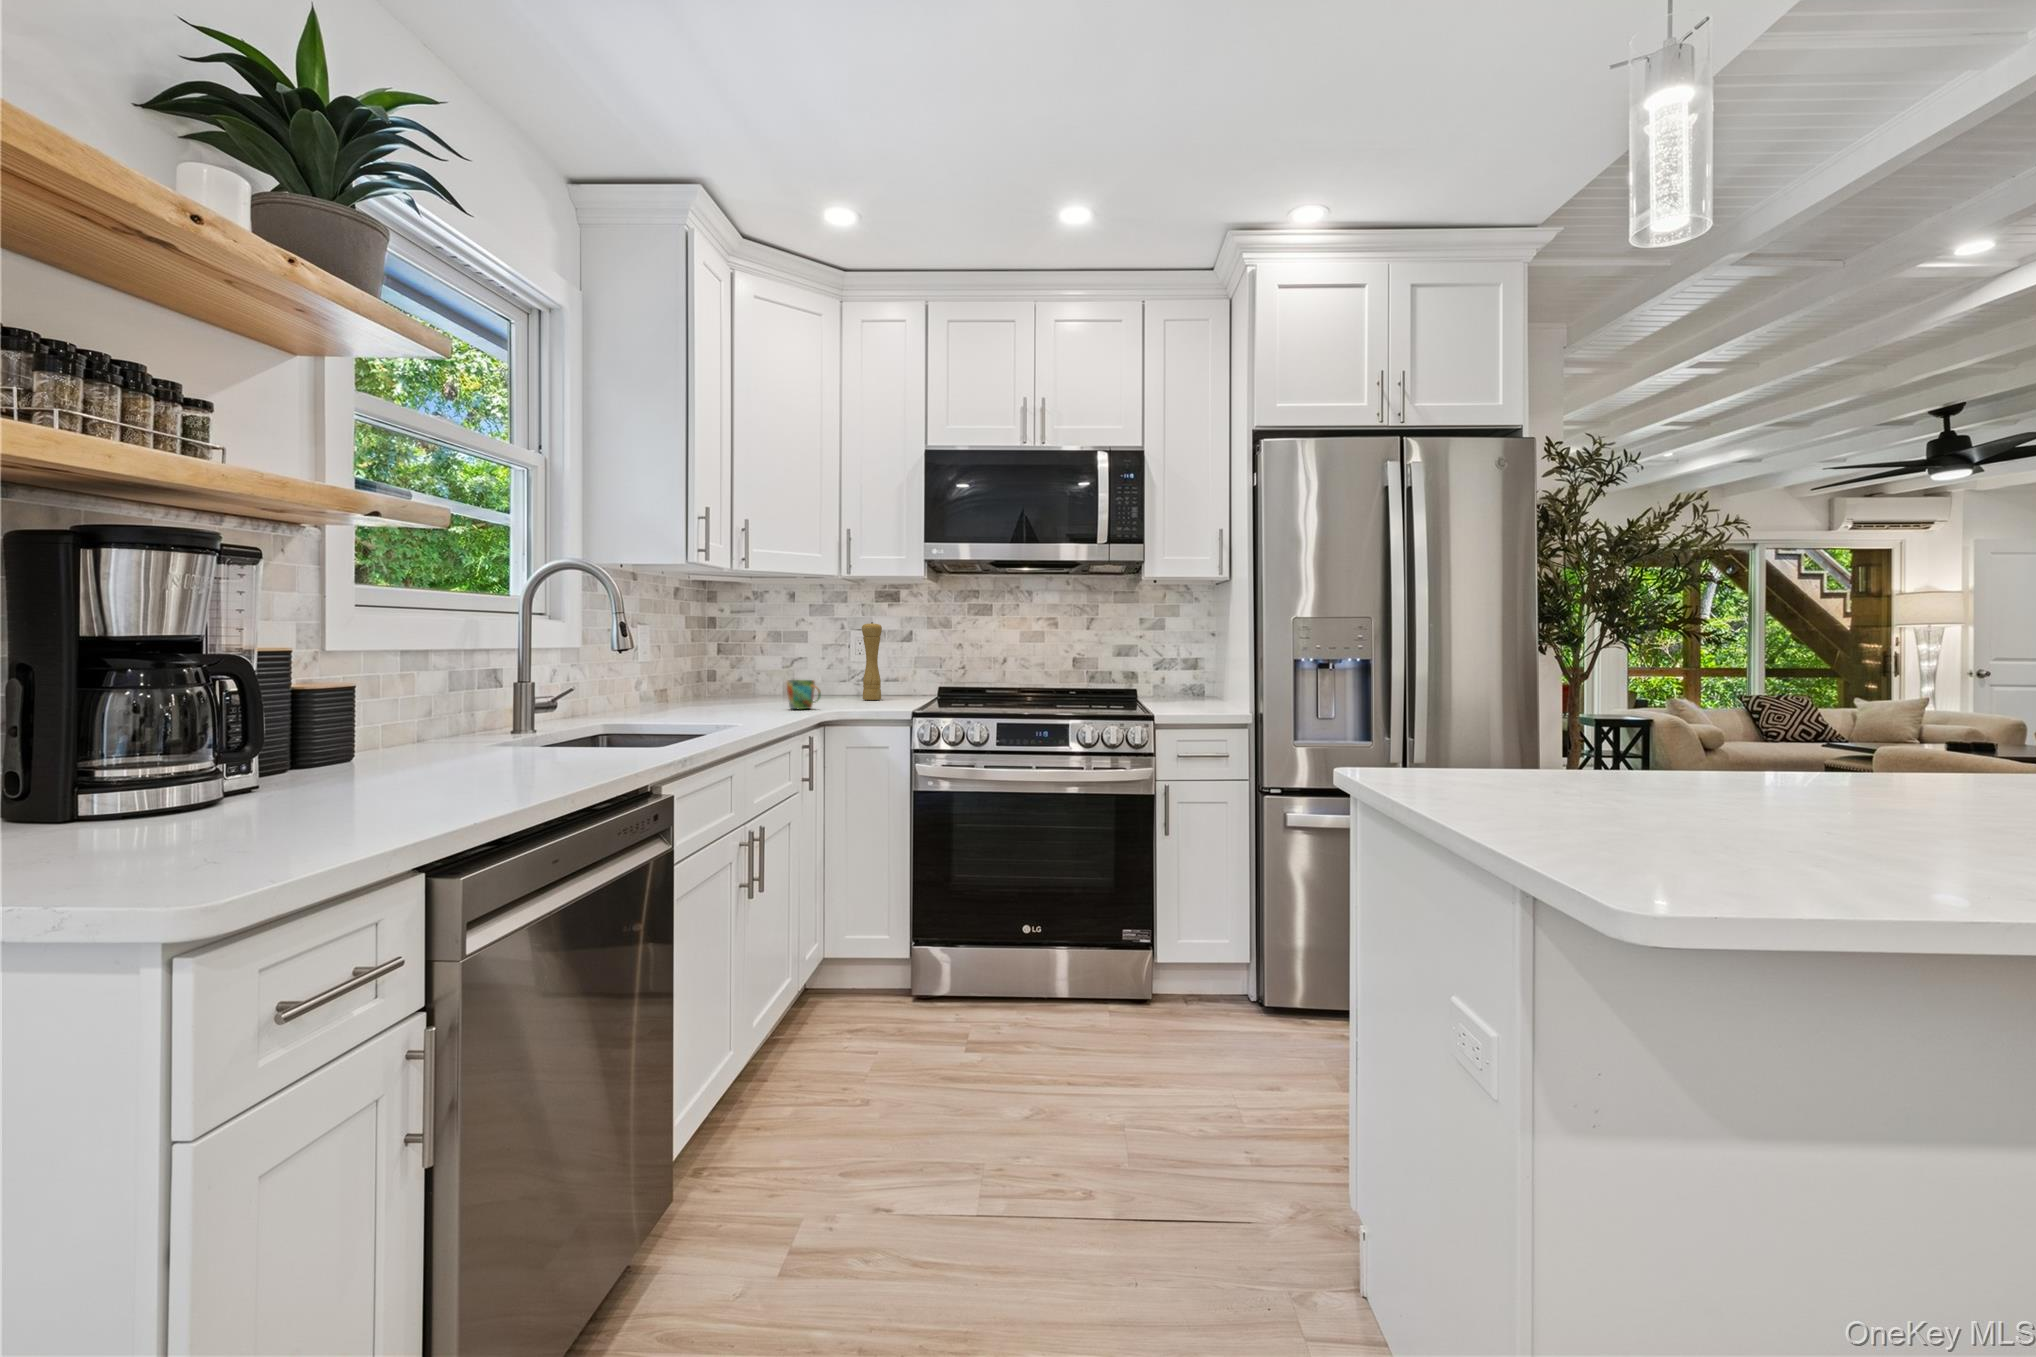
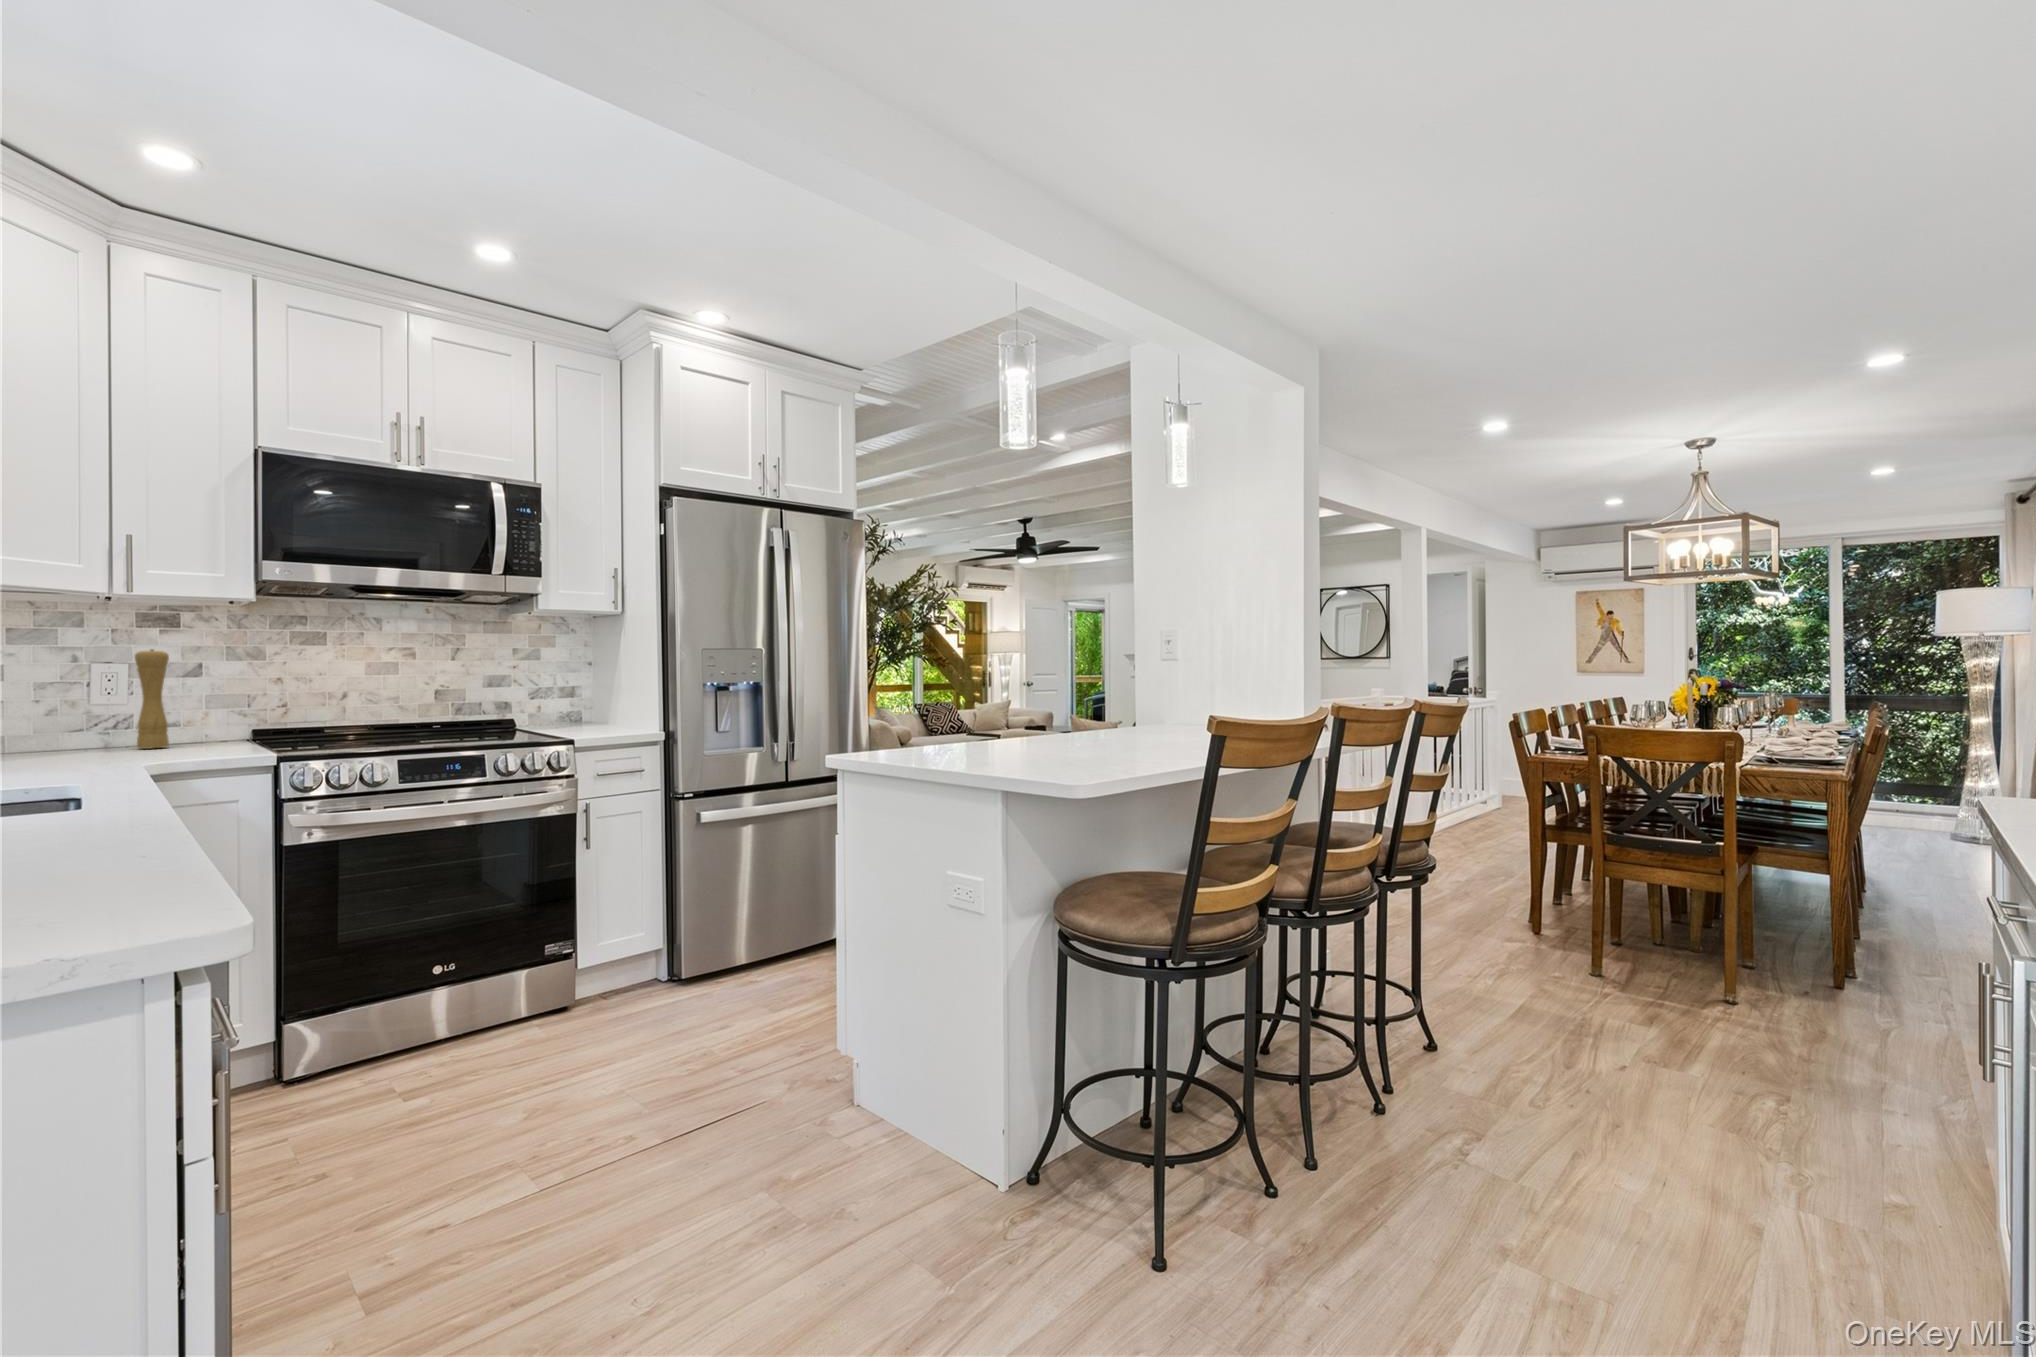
mug: present [787,680,821,709] -> none [69,725,134,764]

